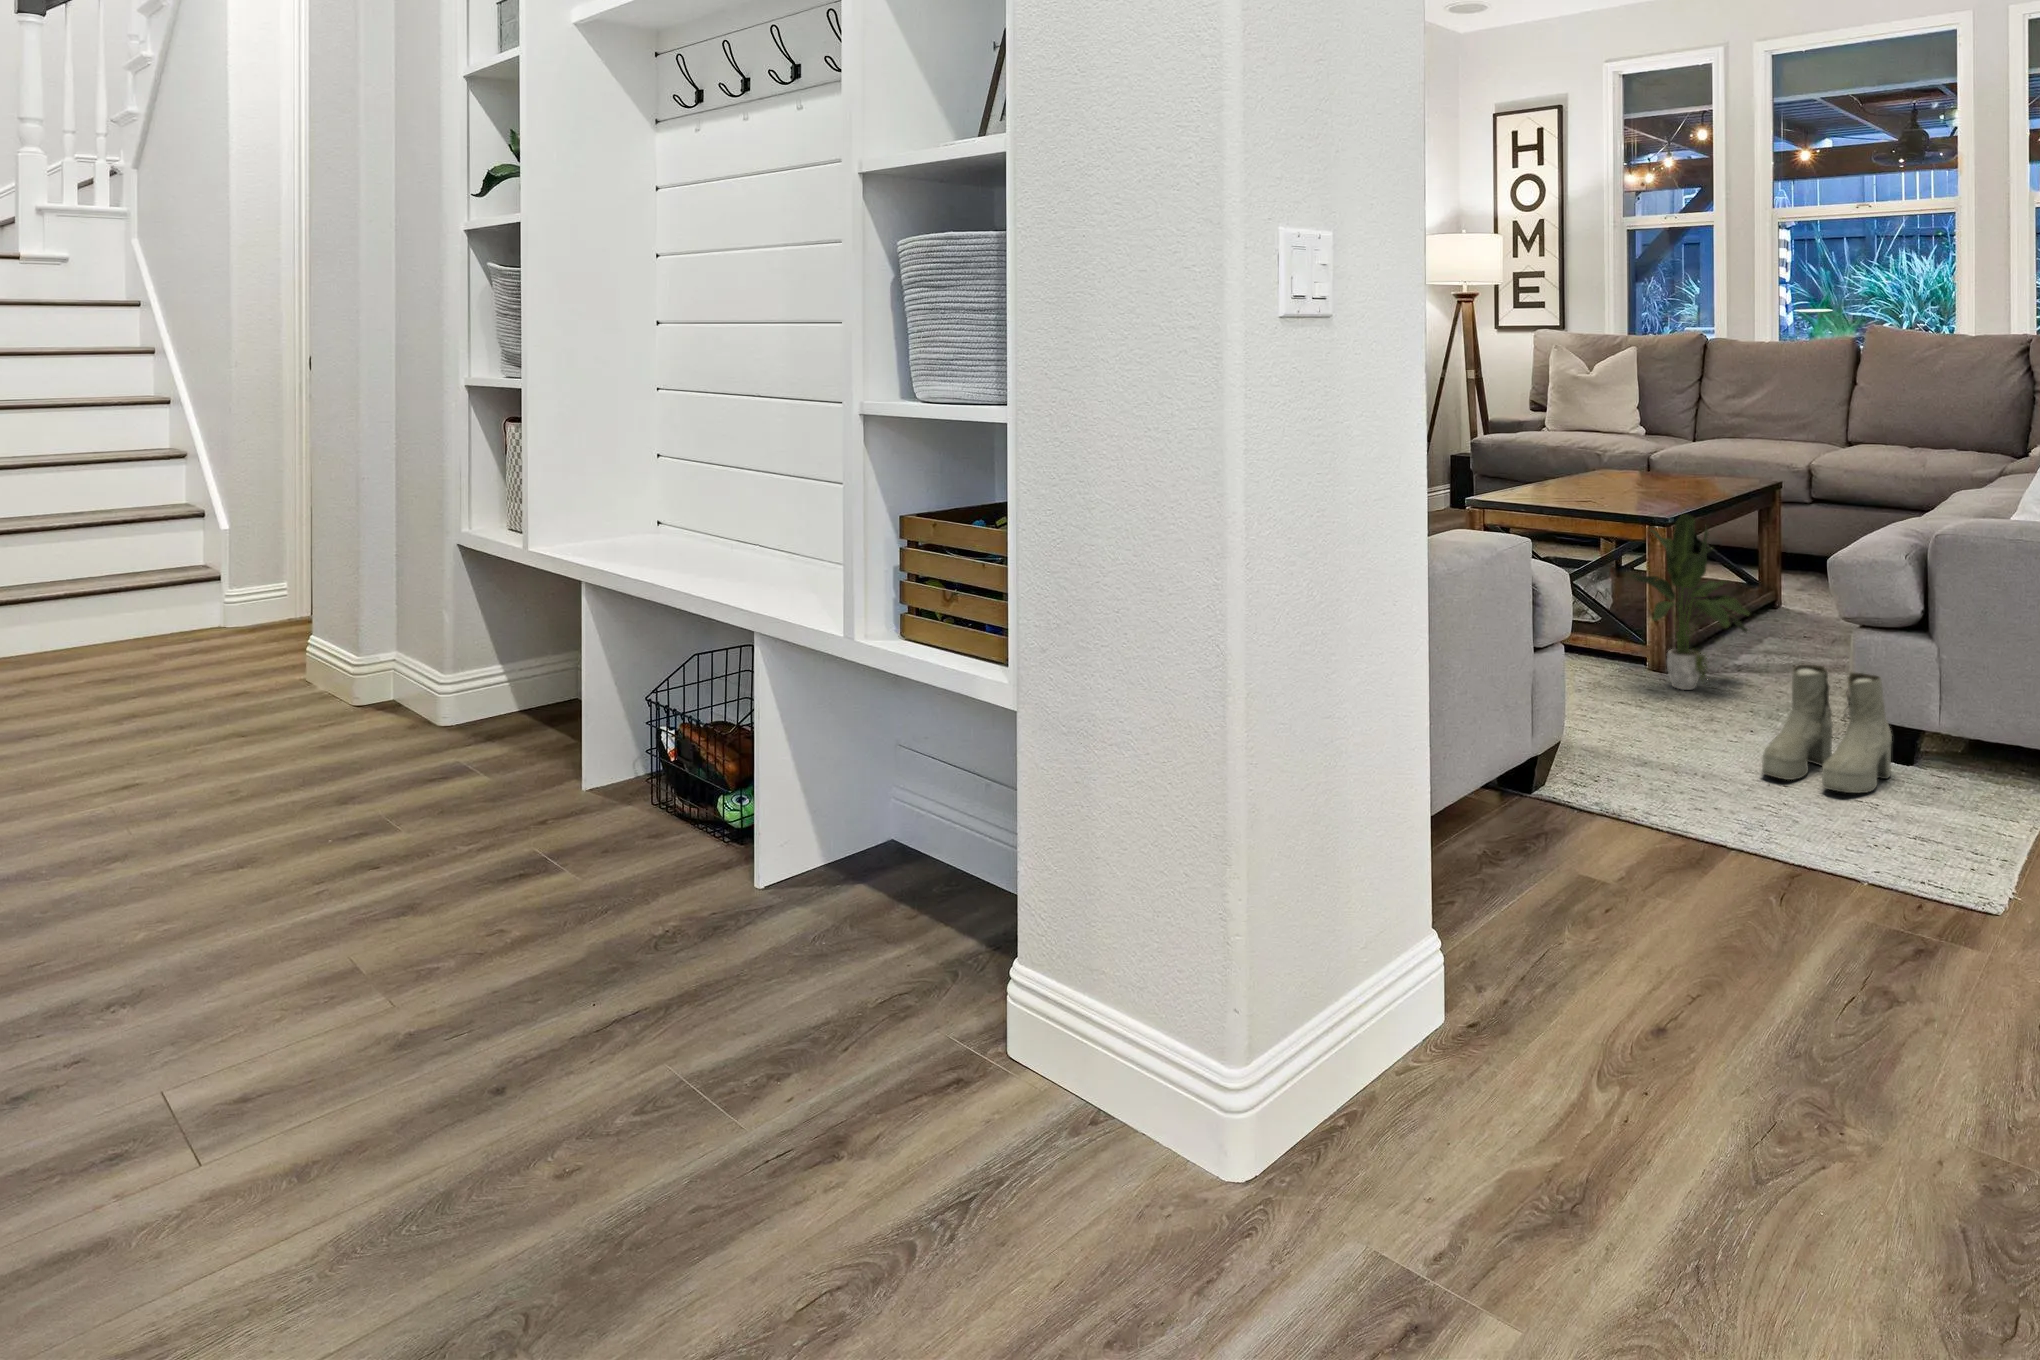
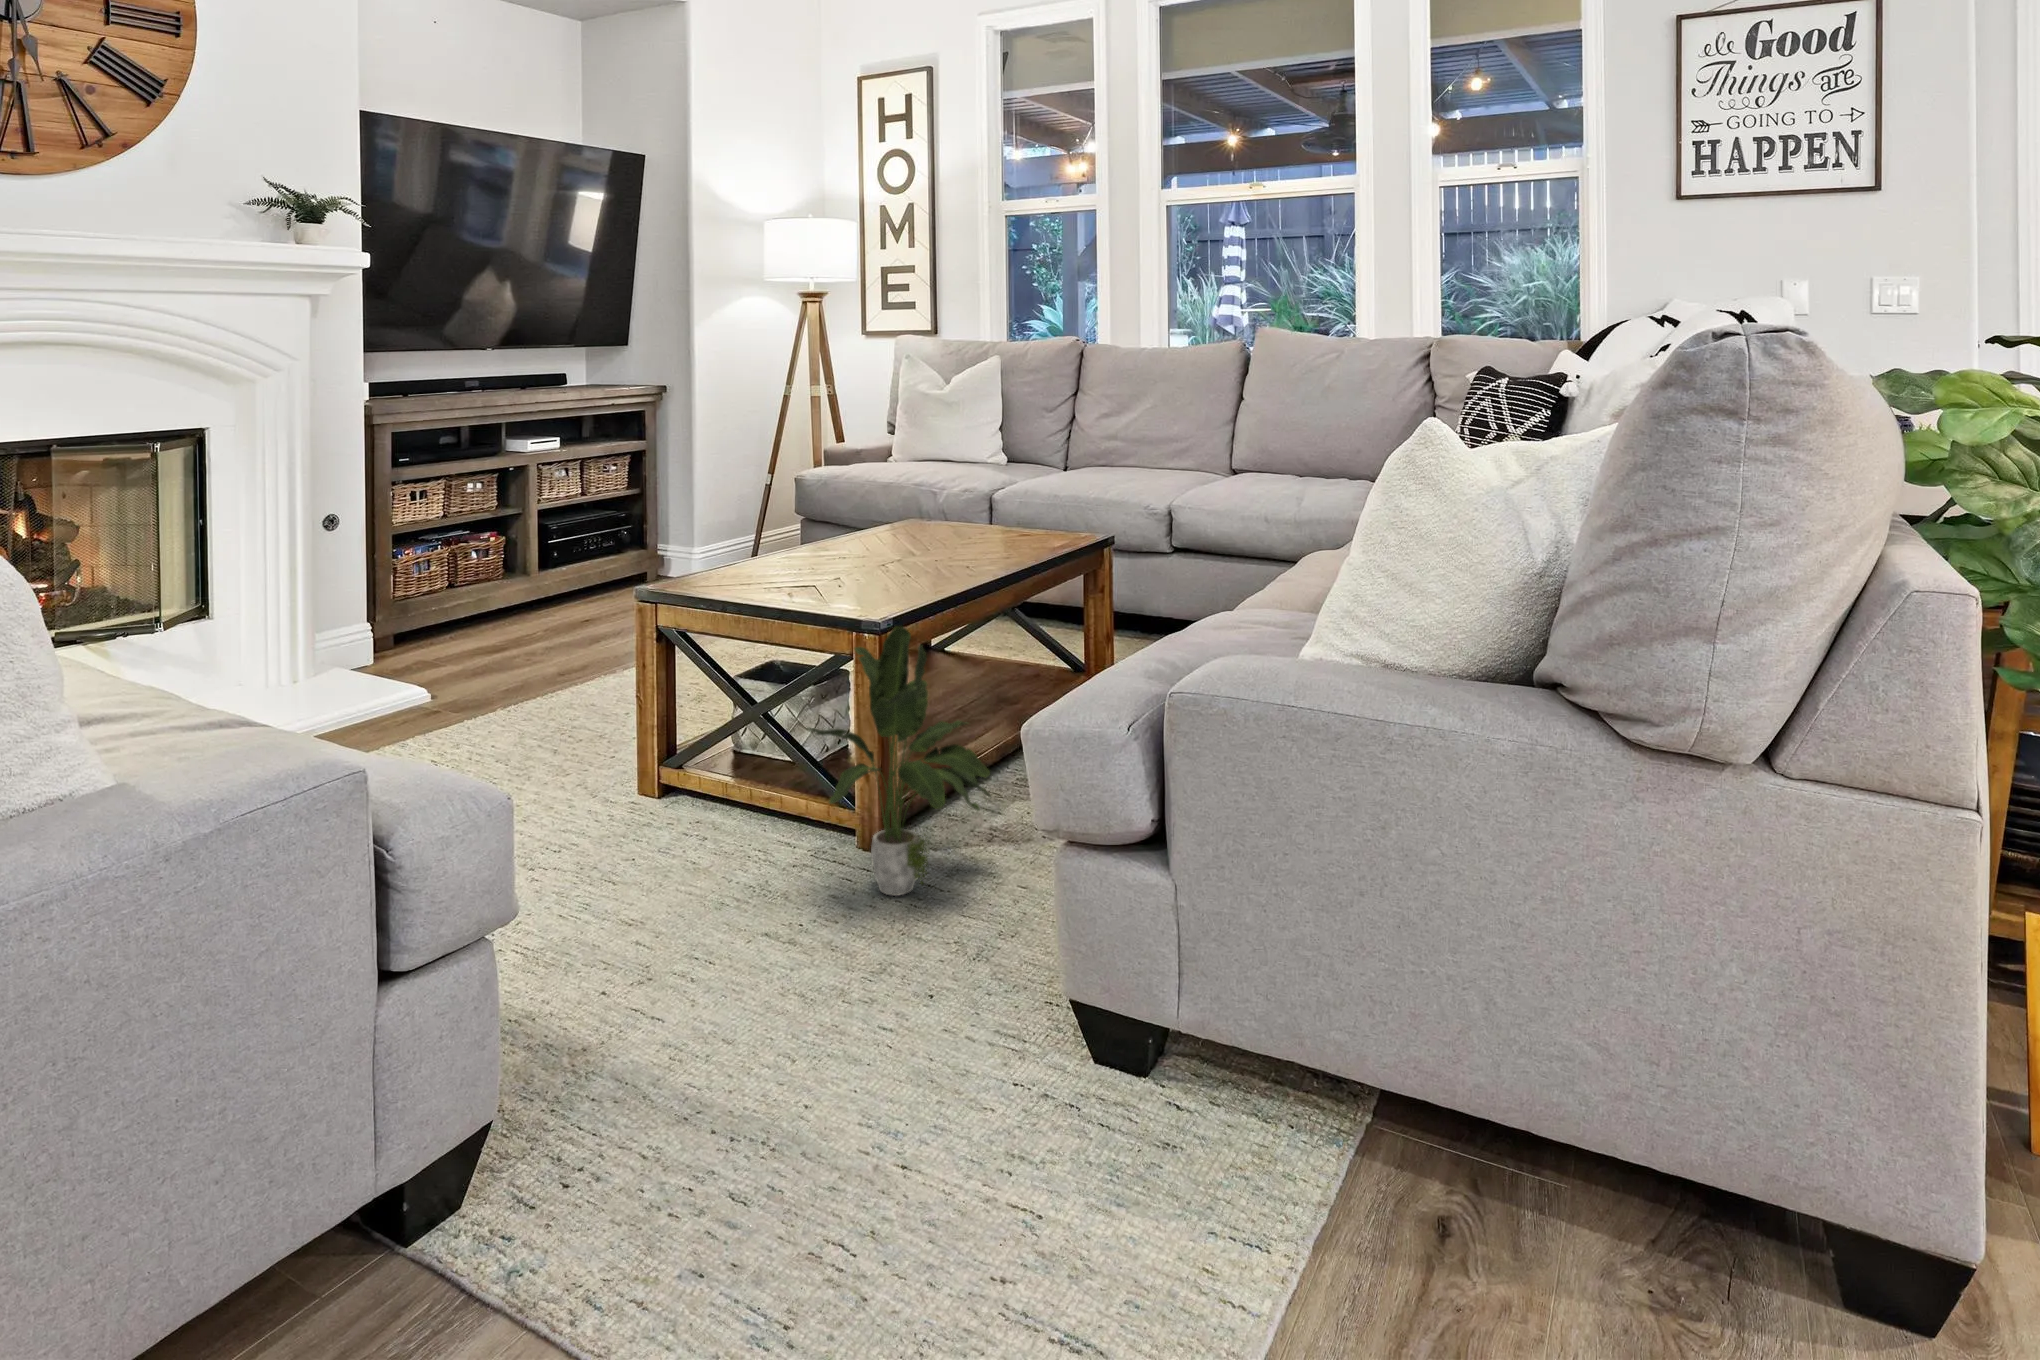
boots: present [1762,665,1892,793] -> none [901,913,1118,1175]

